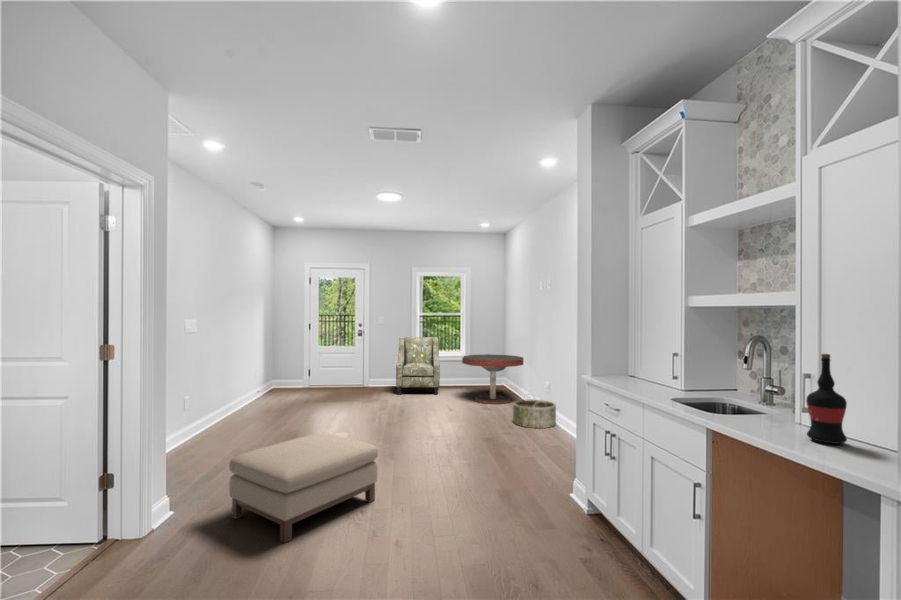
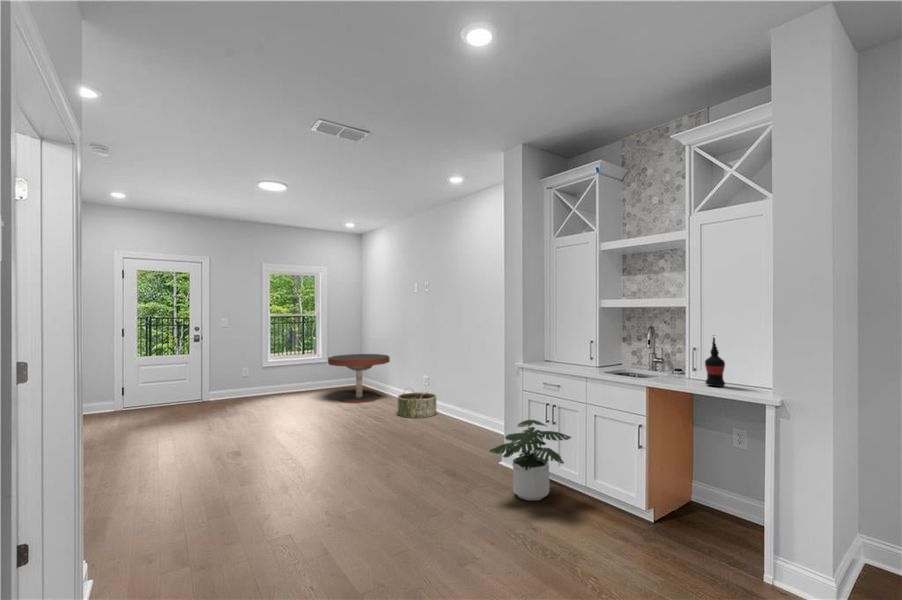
armchair: present [396,337,440,395] -> none [244,340,300,404]
ottoman: present [229,433,378,543] -> none [211,443,349,548]
potted plant: none [515,449,624,557] -> present [490,420,571,500]

